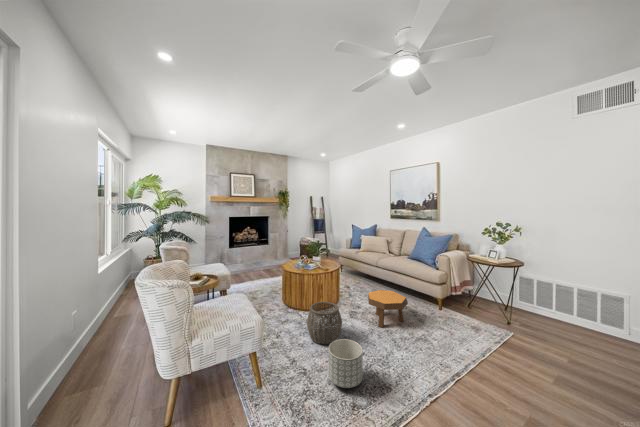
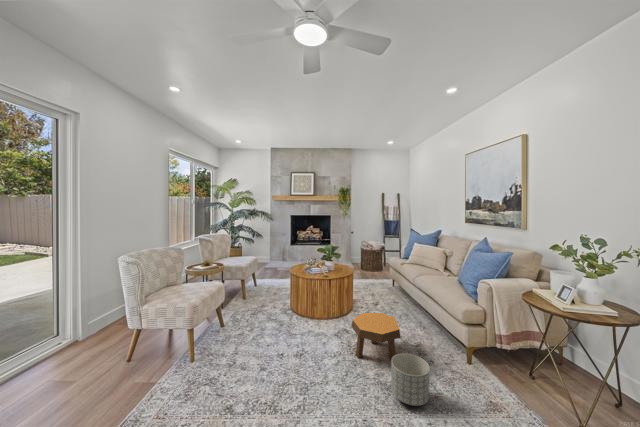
woven basket: present [307,302,342,344] -> none [270,311,308,356]
planter: present [329,339,363,388] -> present [391,353,430,406]

